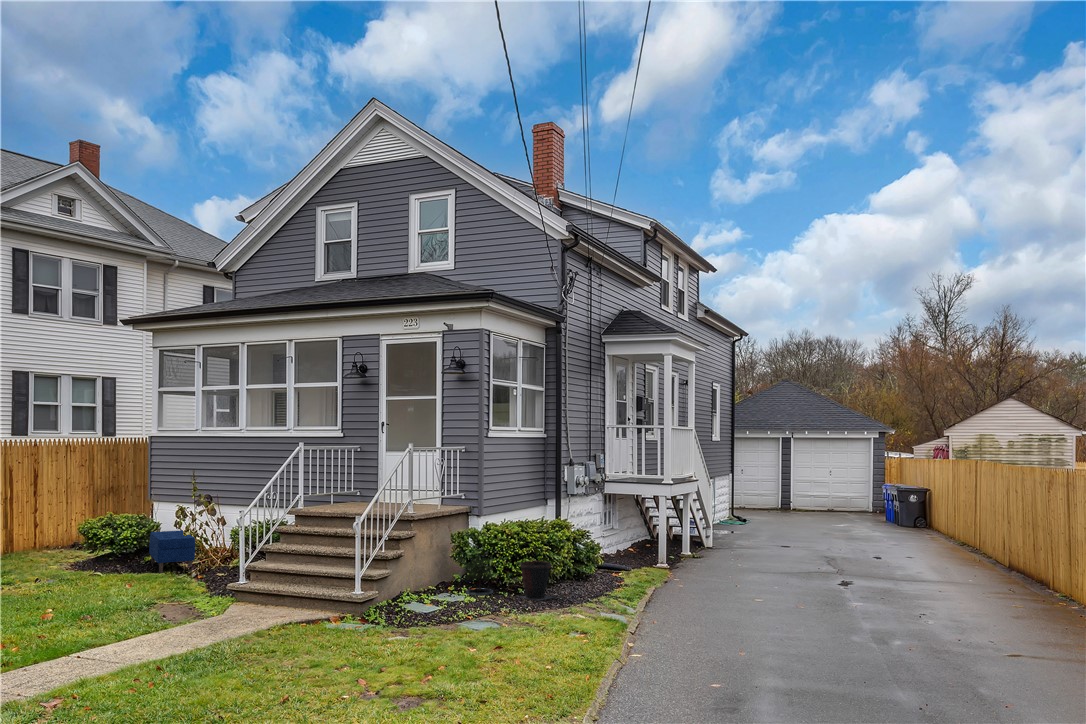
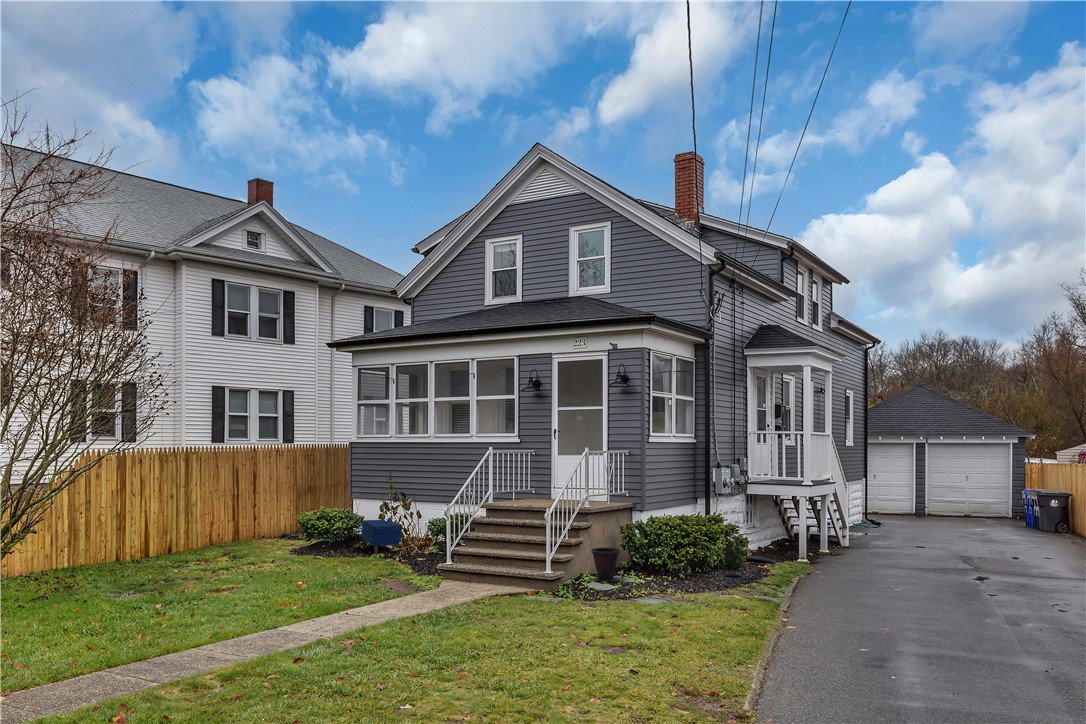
potted tree: present [465,546,493,595] -> present [722,541,745,580]
bucket: present [520,560,554,601] -> present [591,548,620,581]

